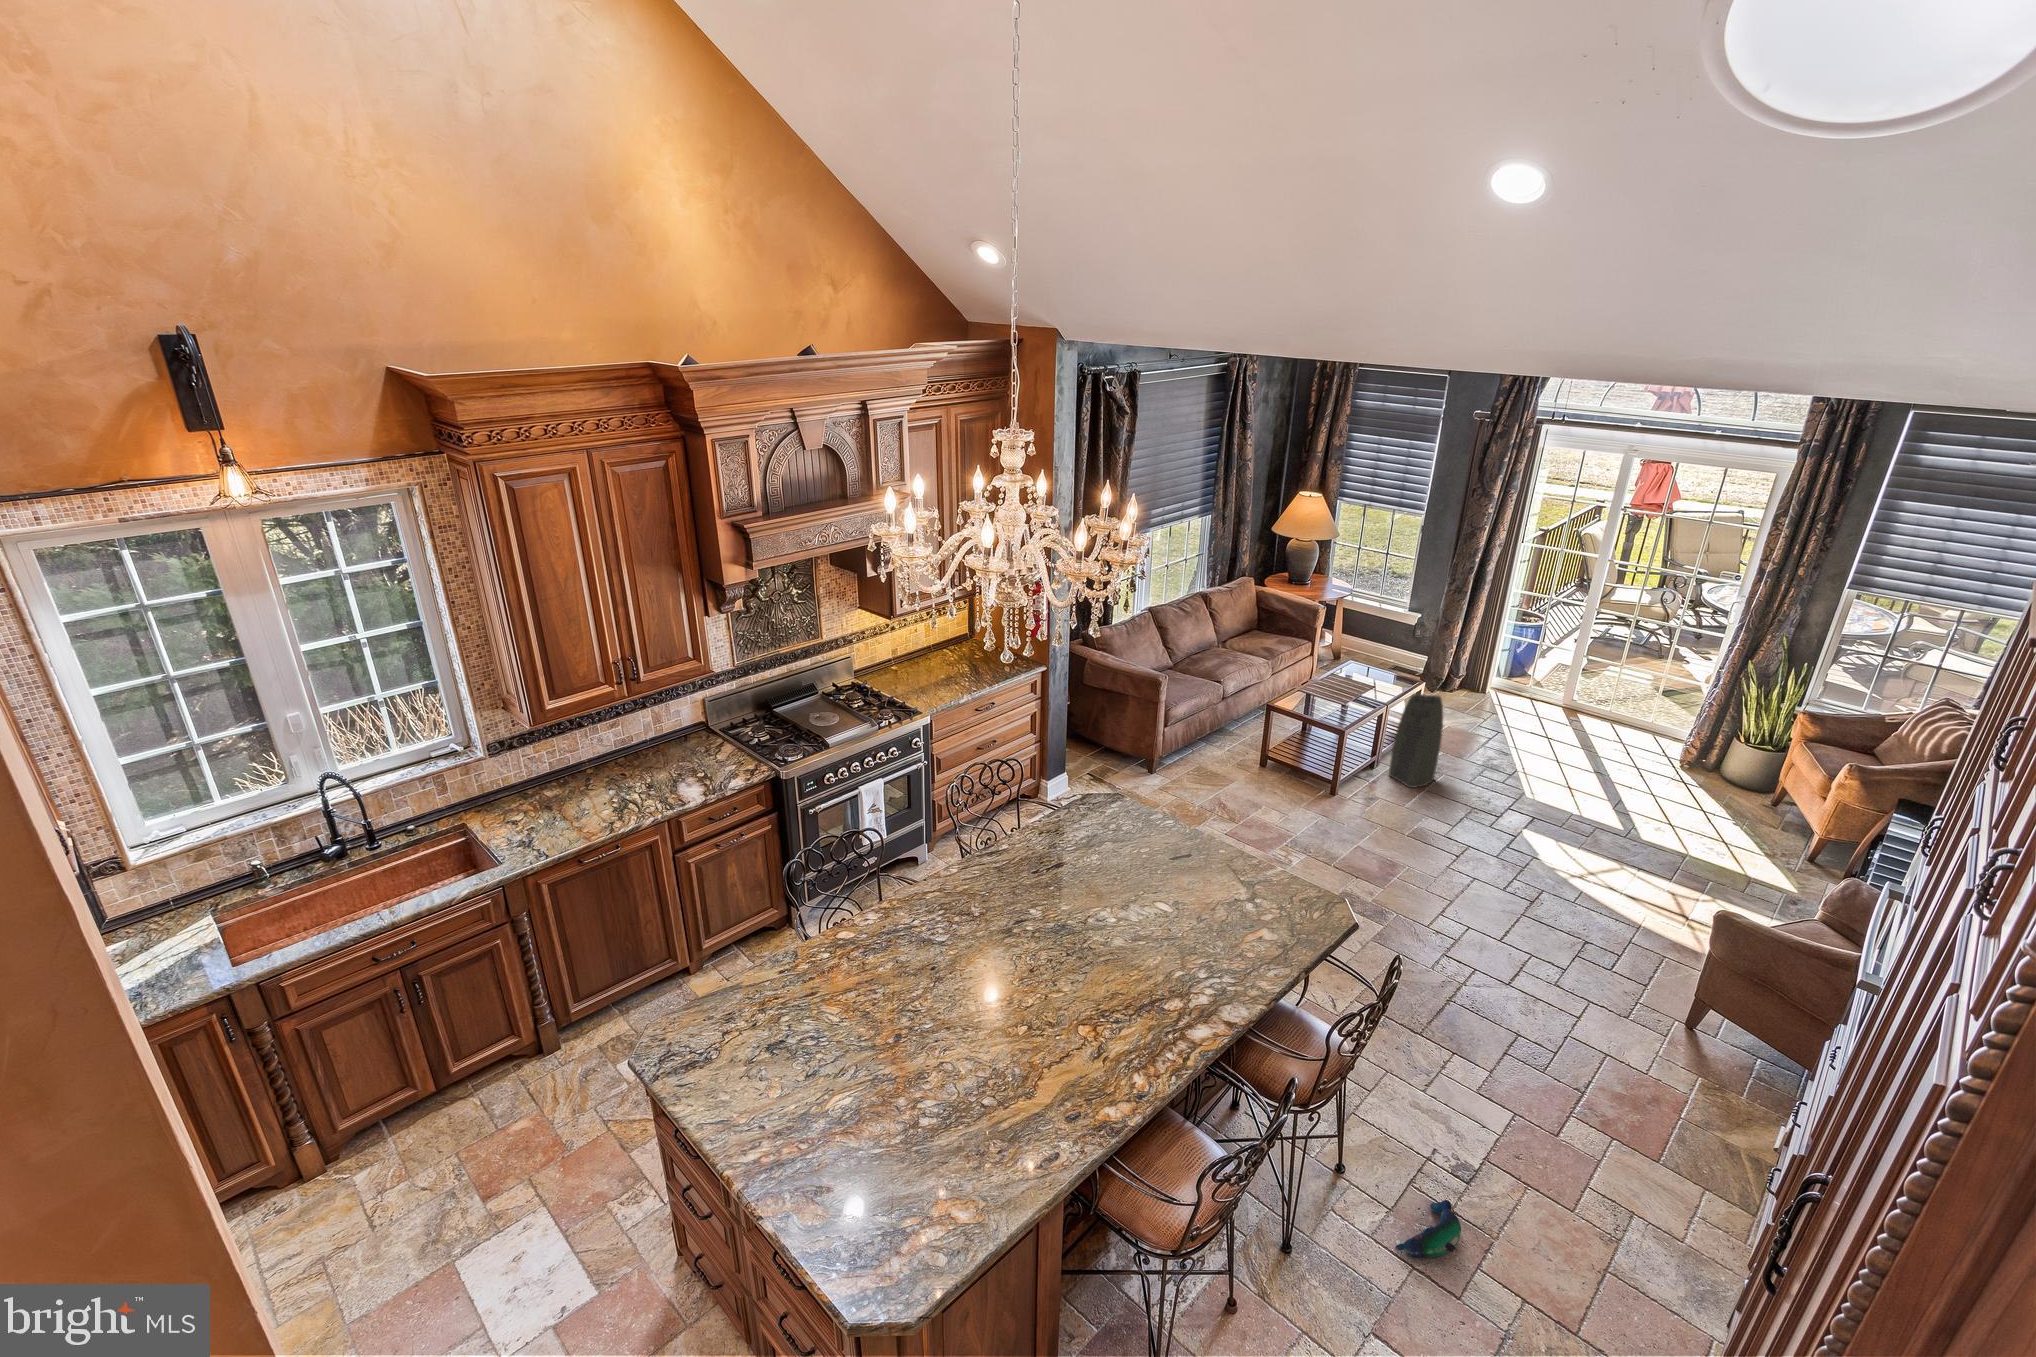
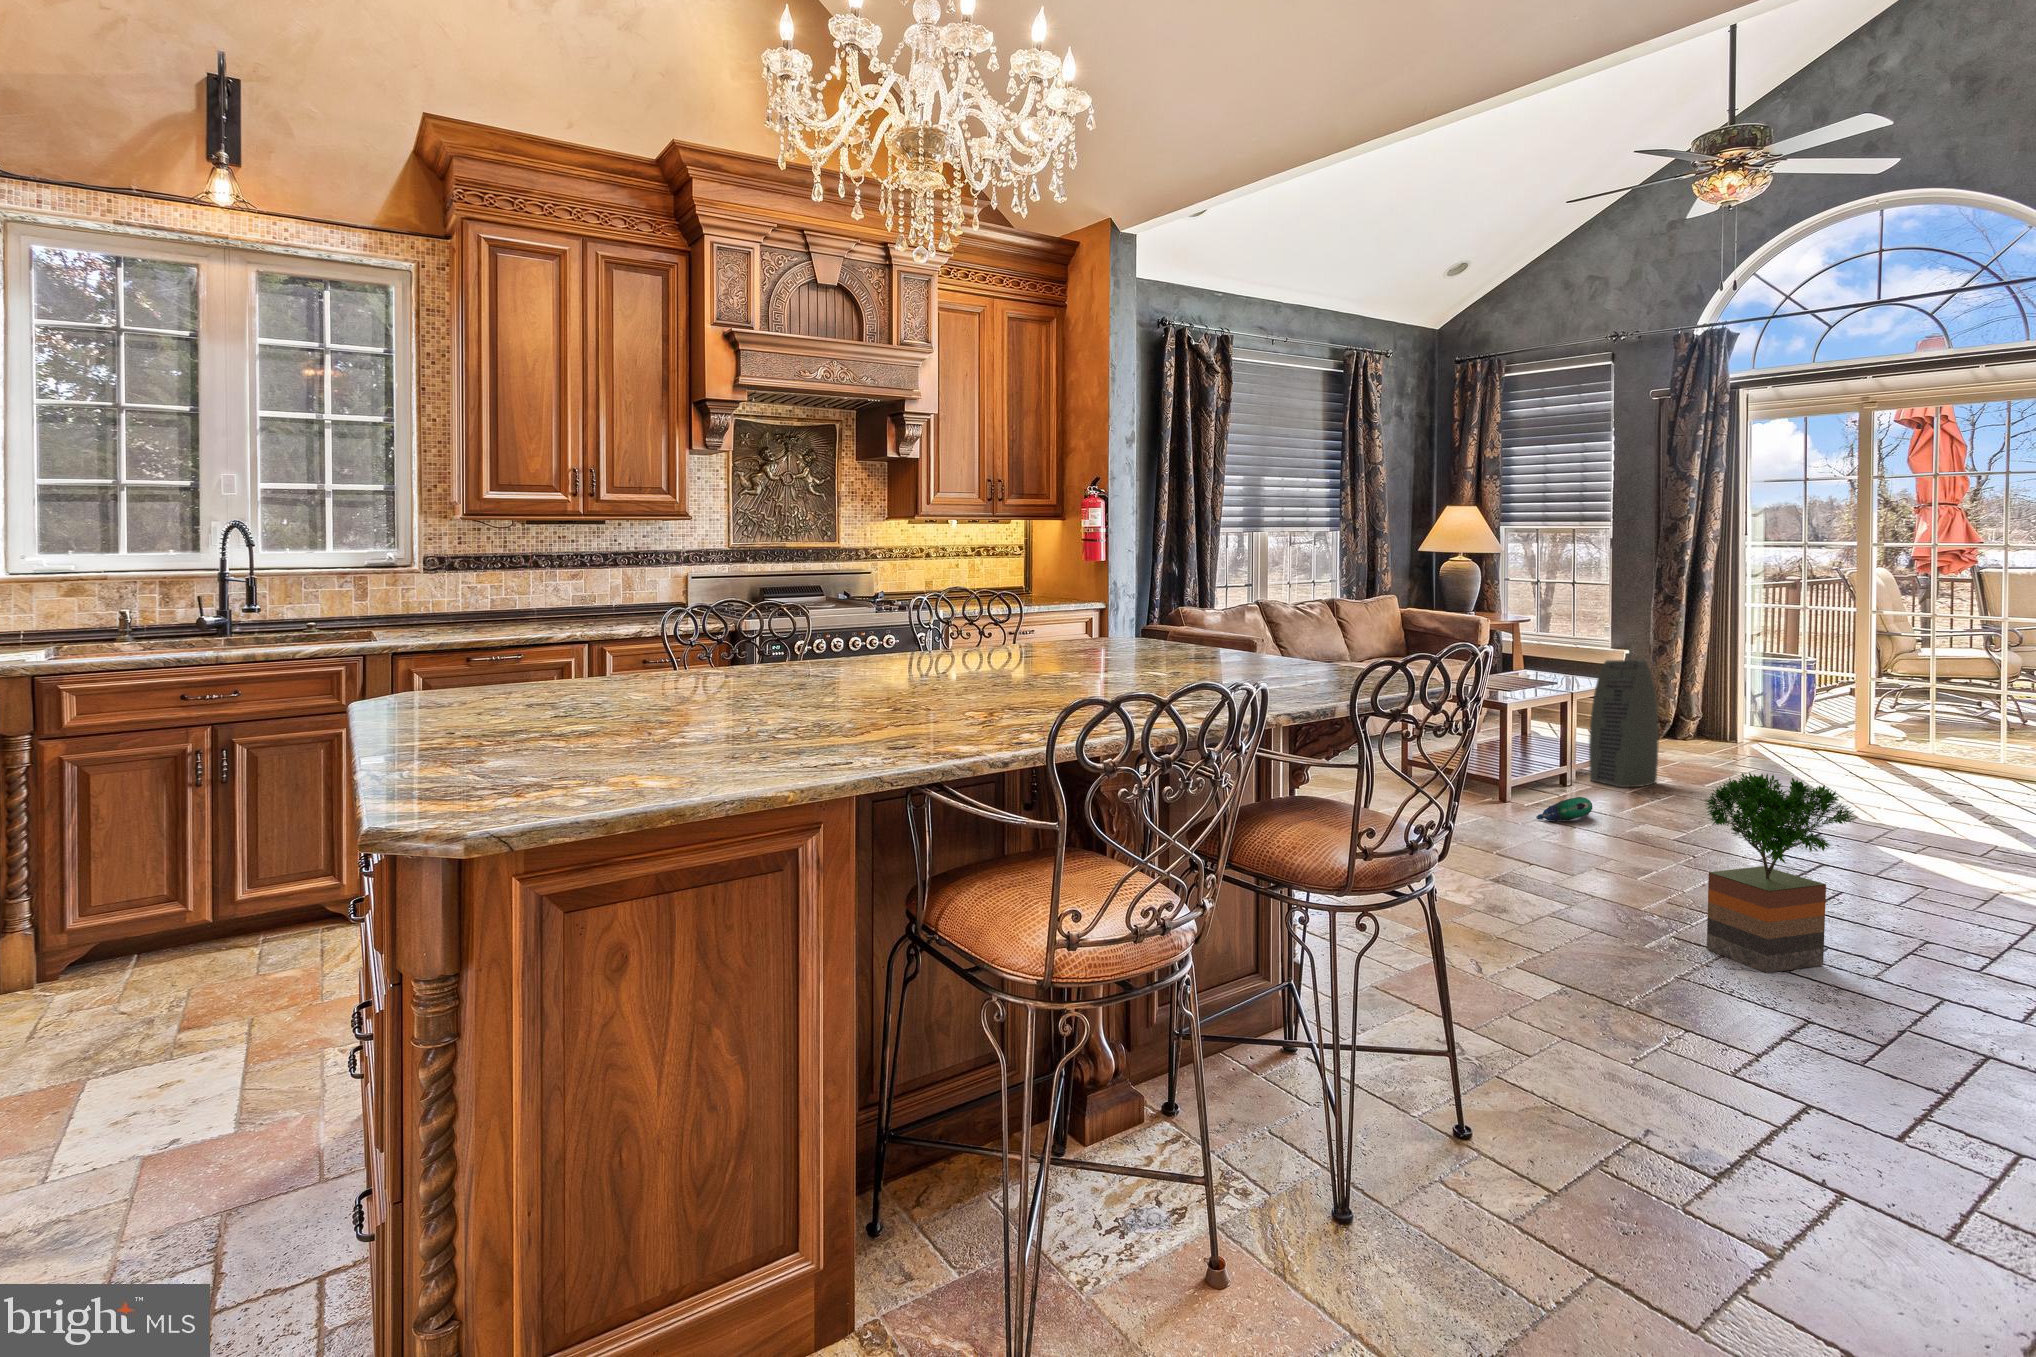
potted tree: none [1463,939,1565,1067] -> present [1705,773,1855,973]
plush toy: present [1396,1200,1461,1258] -> present [1536,797,1592,821]

